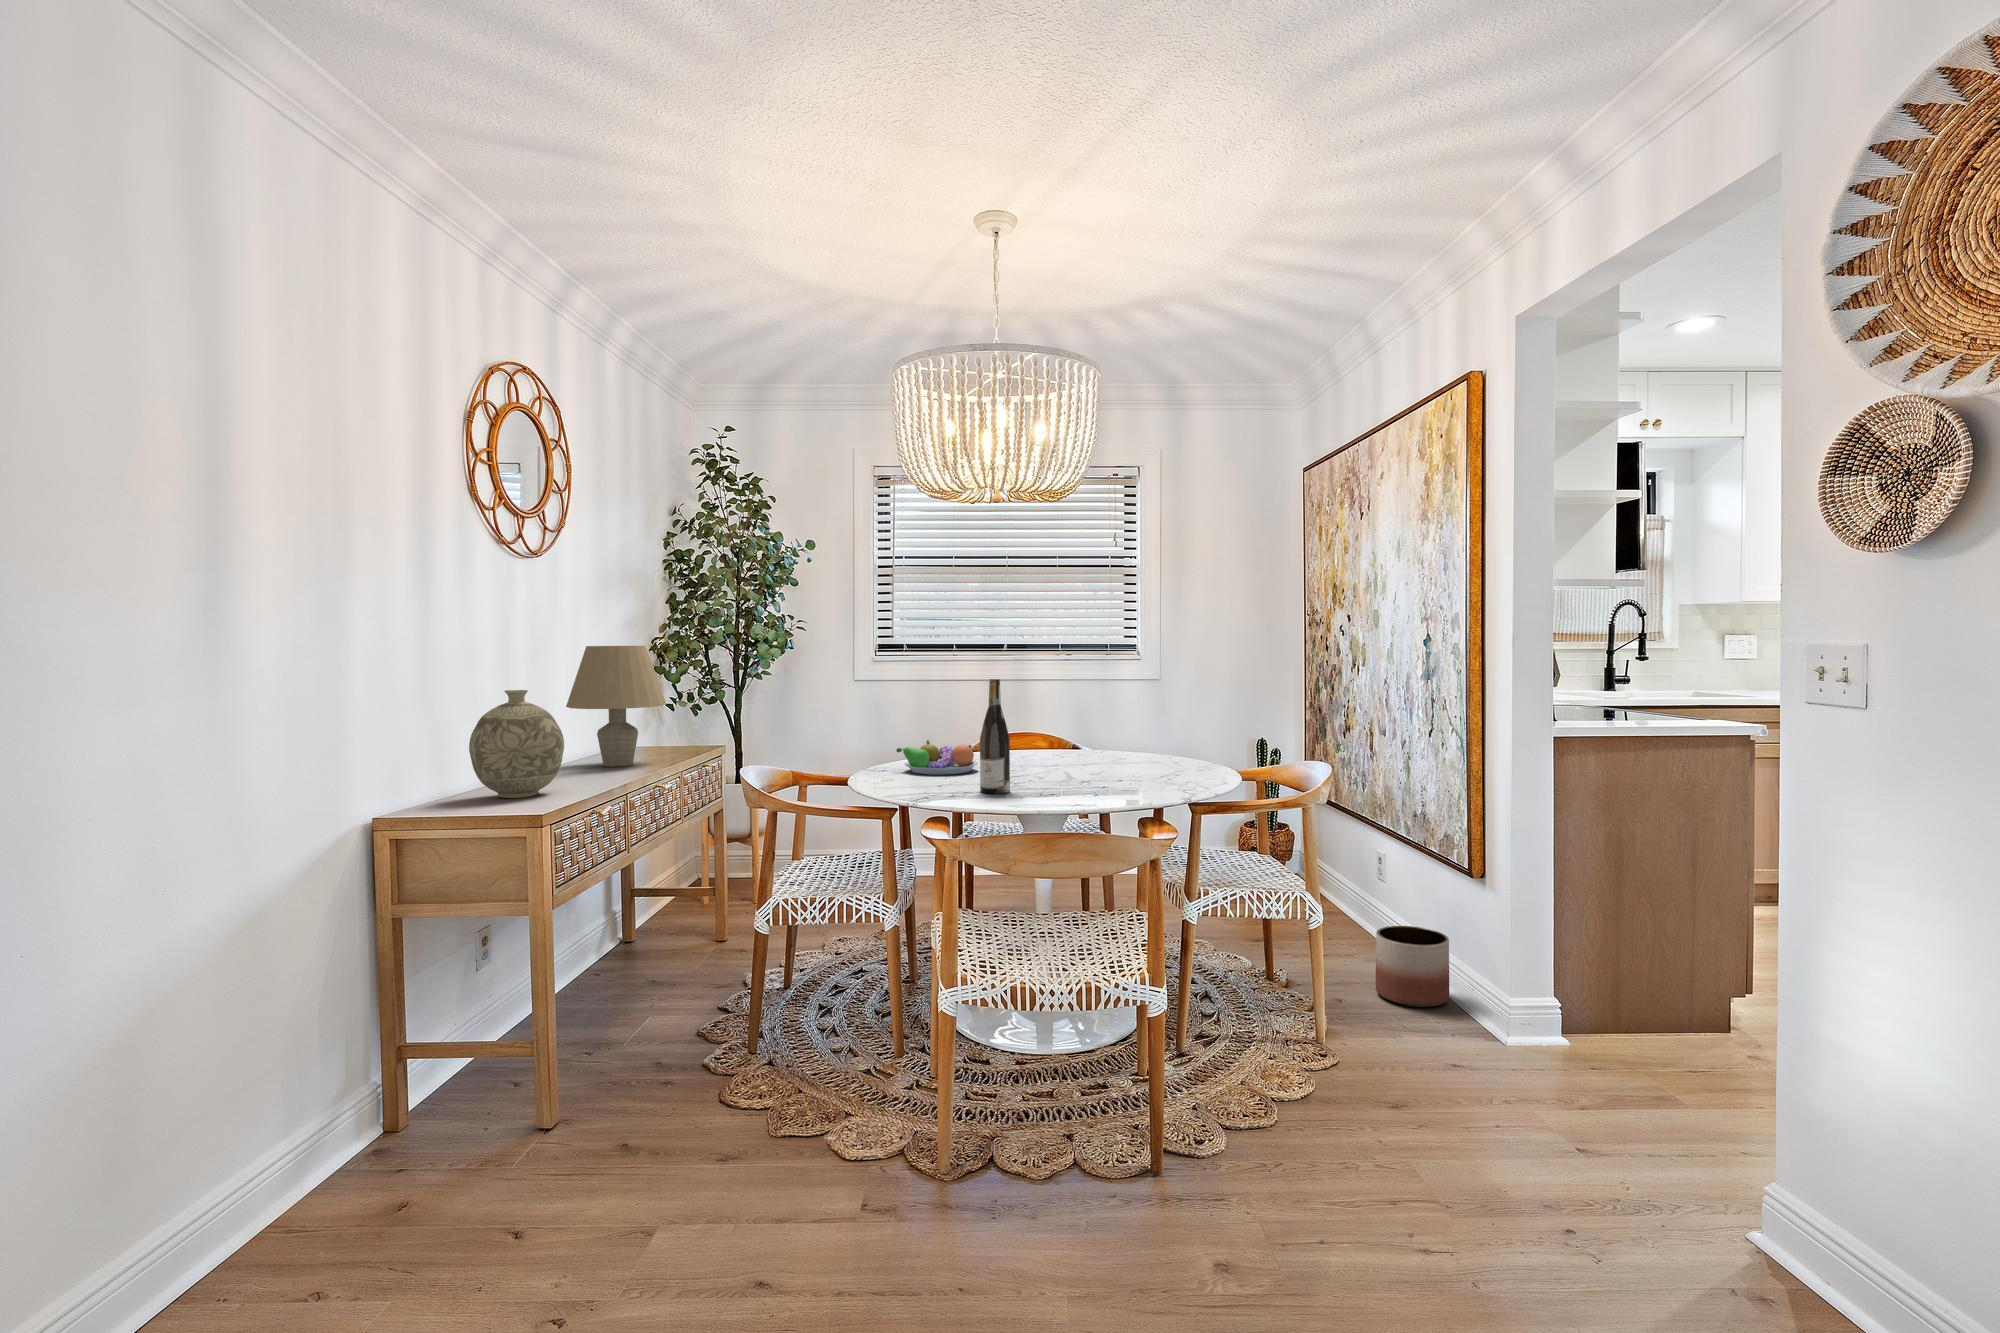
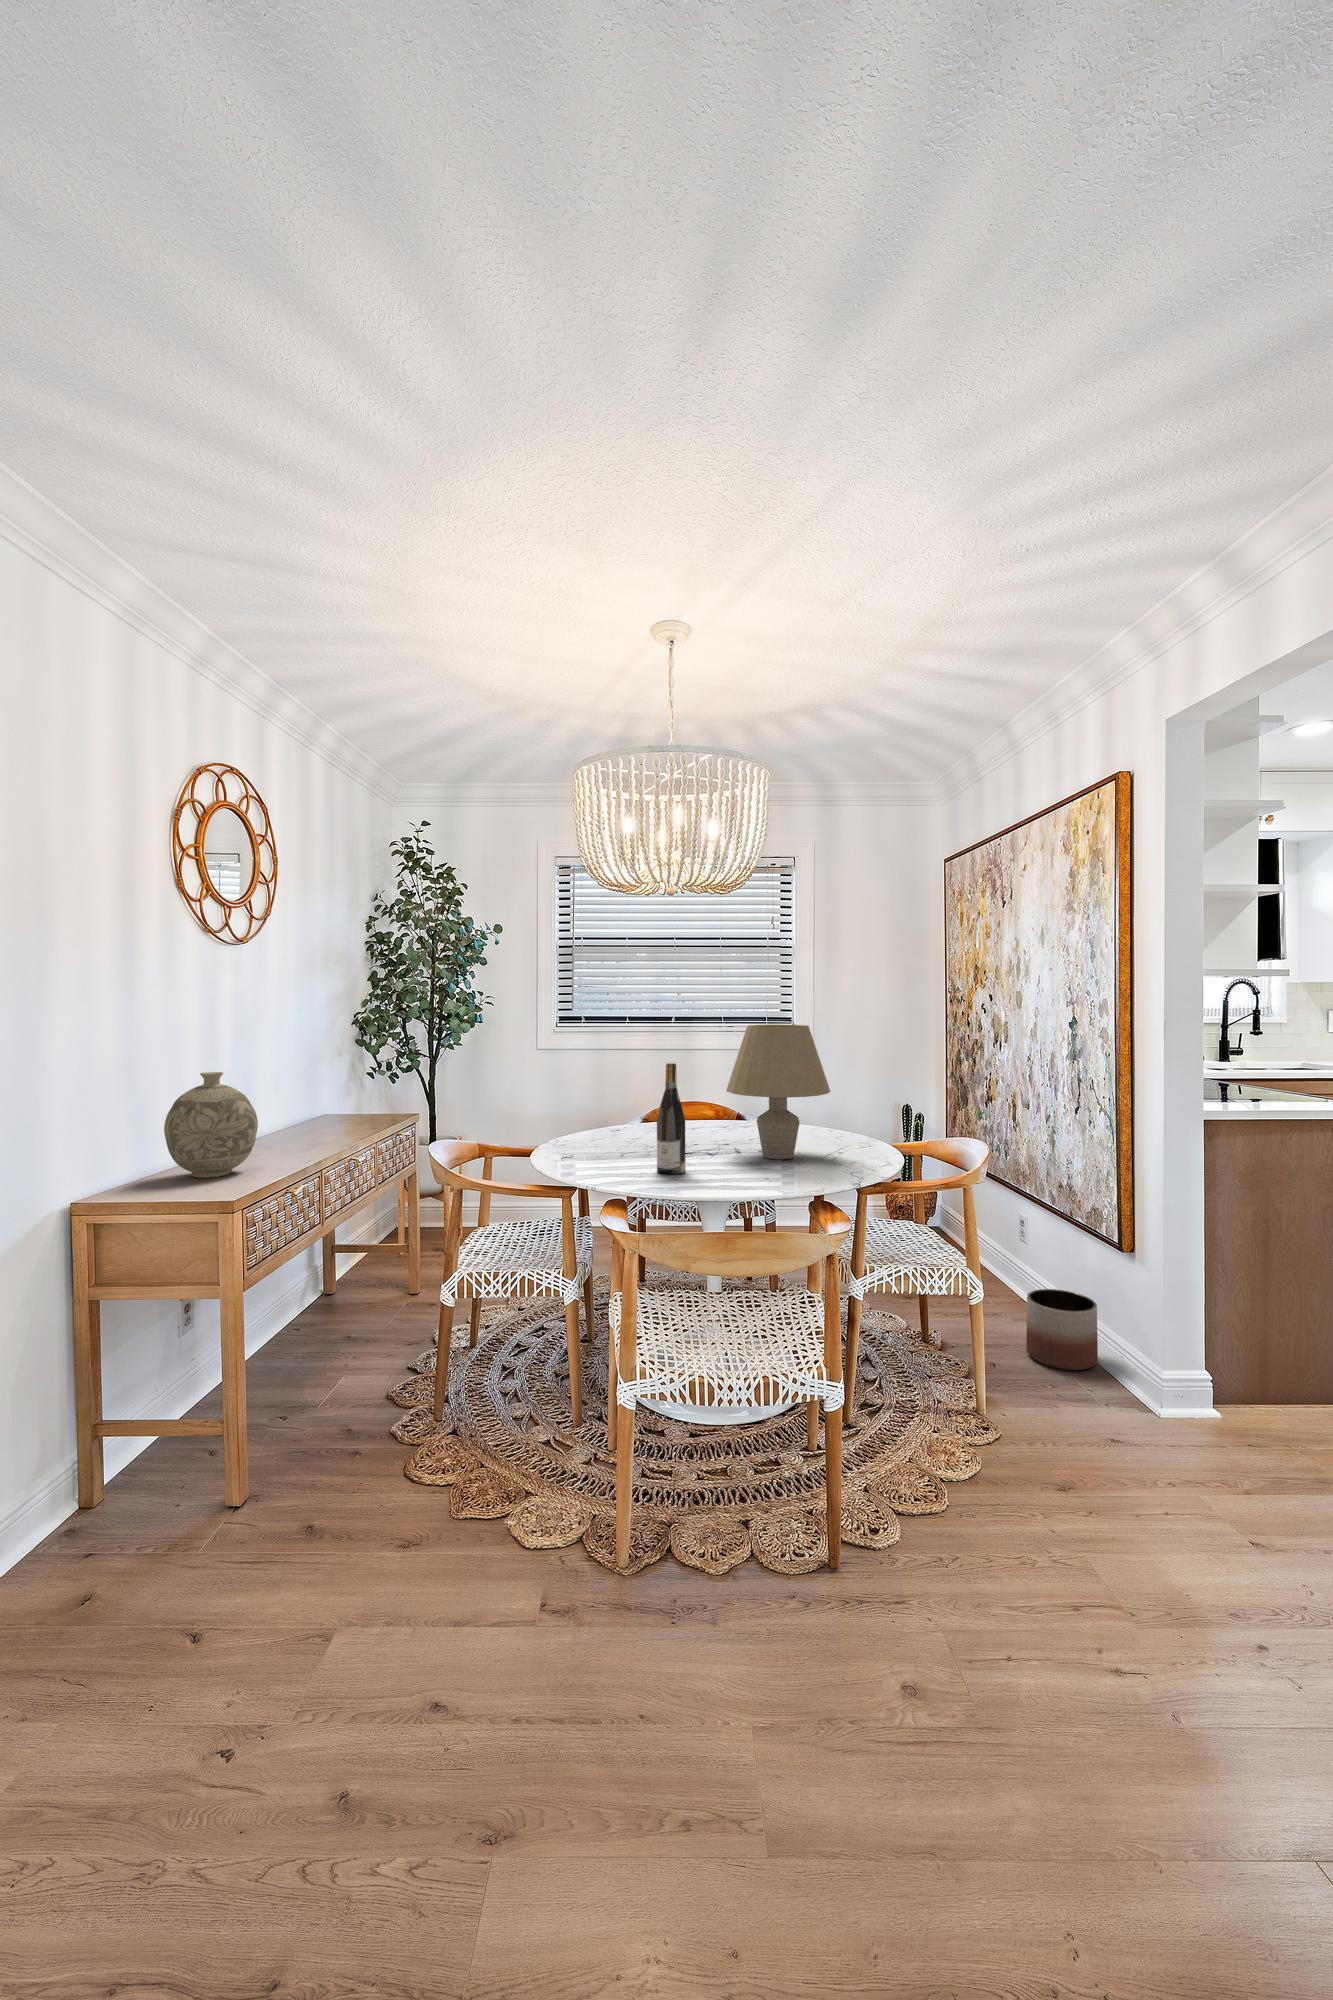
table lamp: present [566,646,666,767] -> present [726,1024,830,1159]
fruit bowl: present [896,740,978,775] -> none [577,1114,654,1149]

